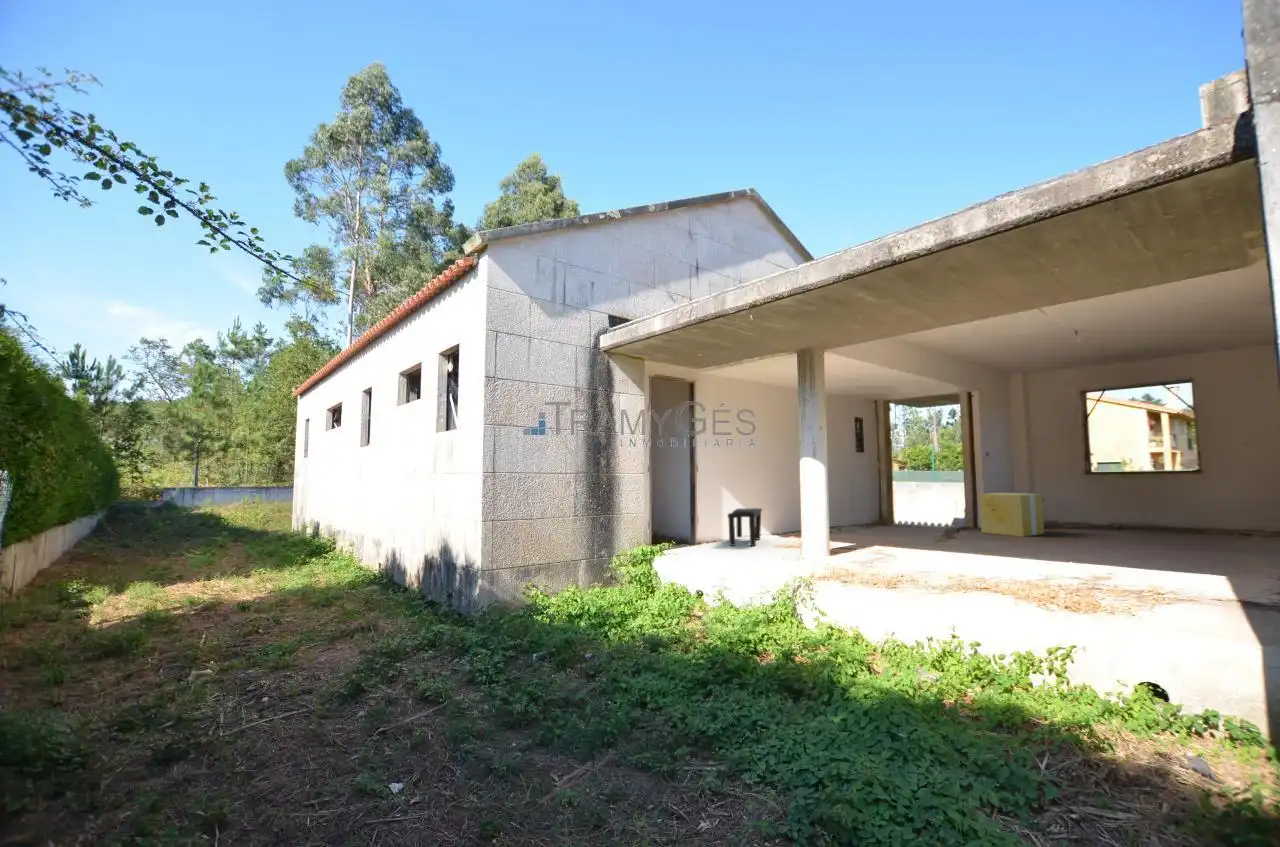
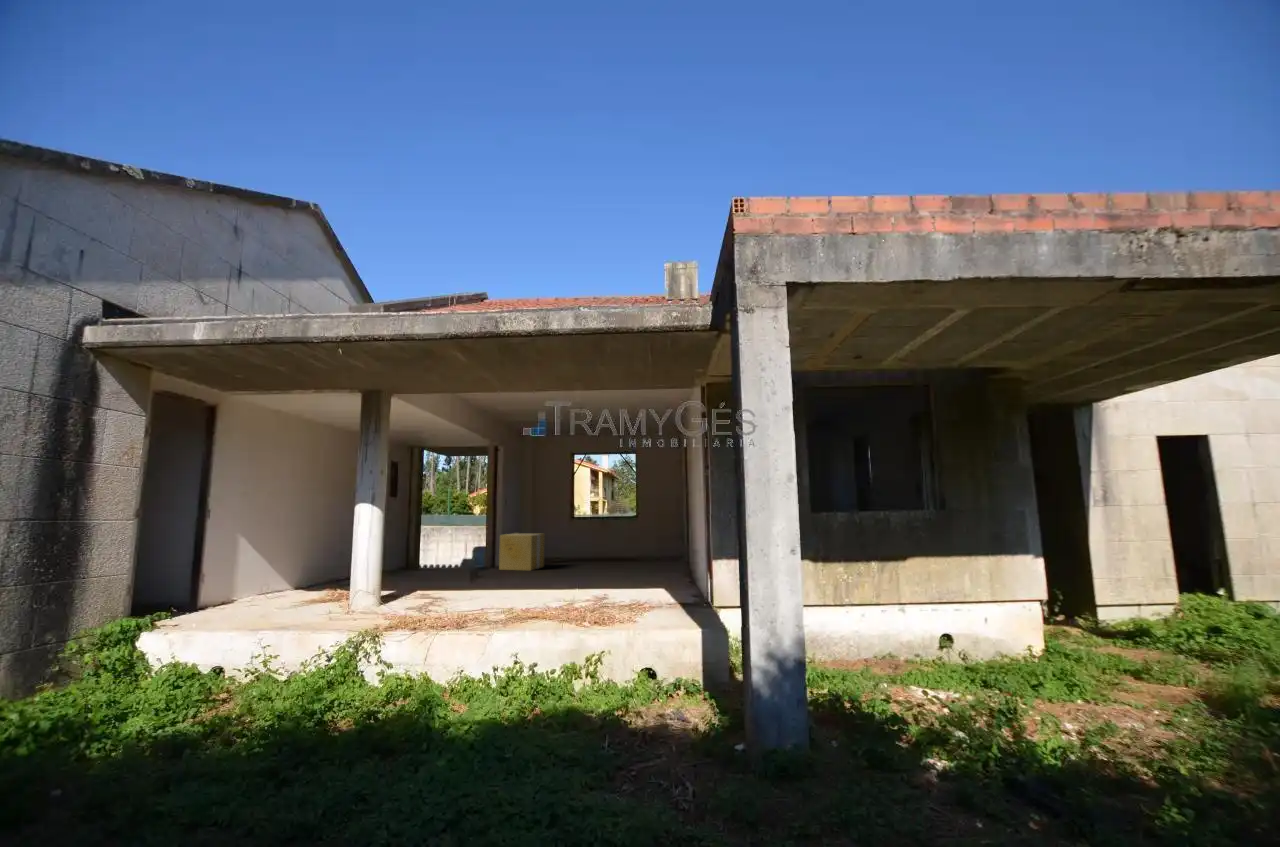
bench: present [728,508,762,546] -> none [246,560,288,608]

